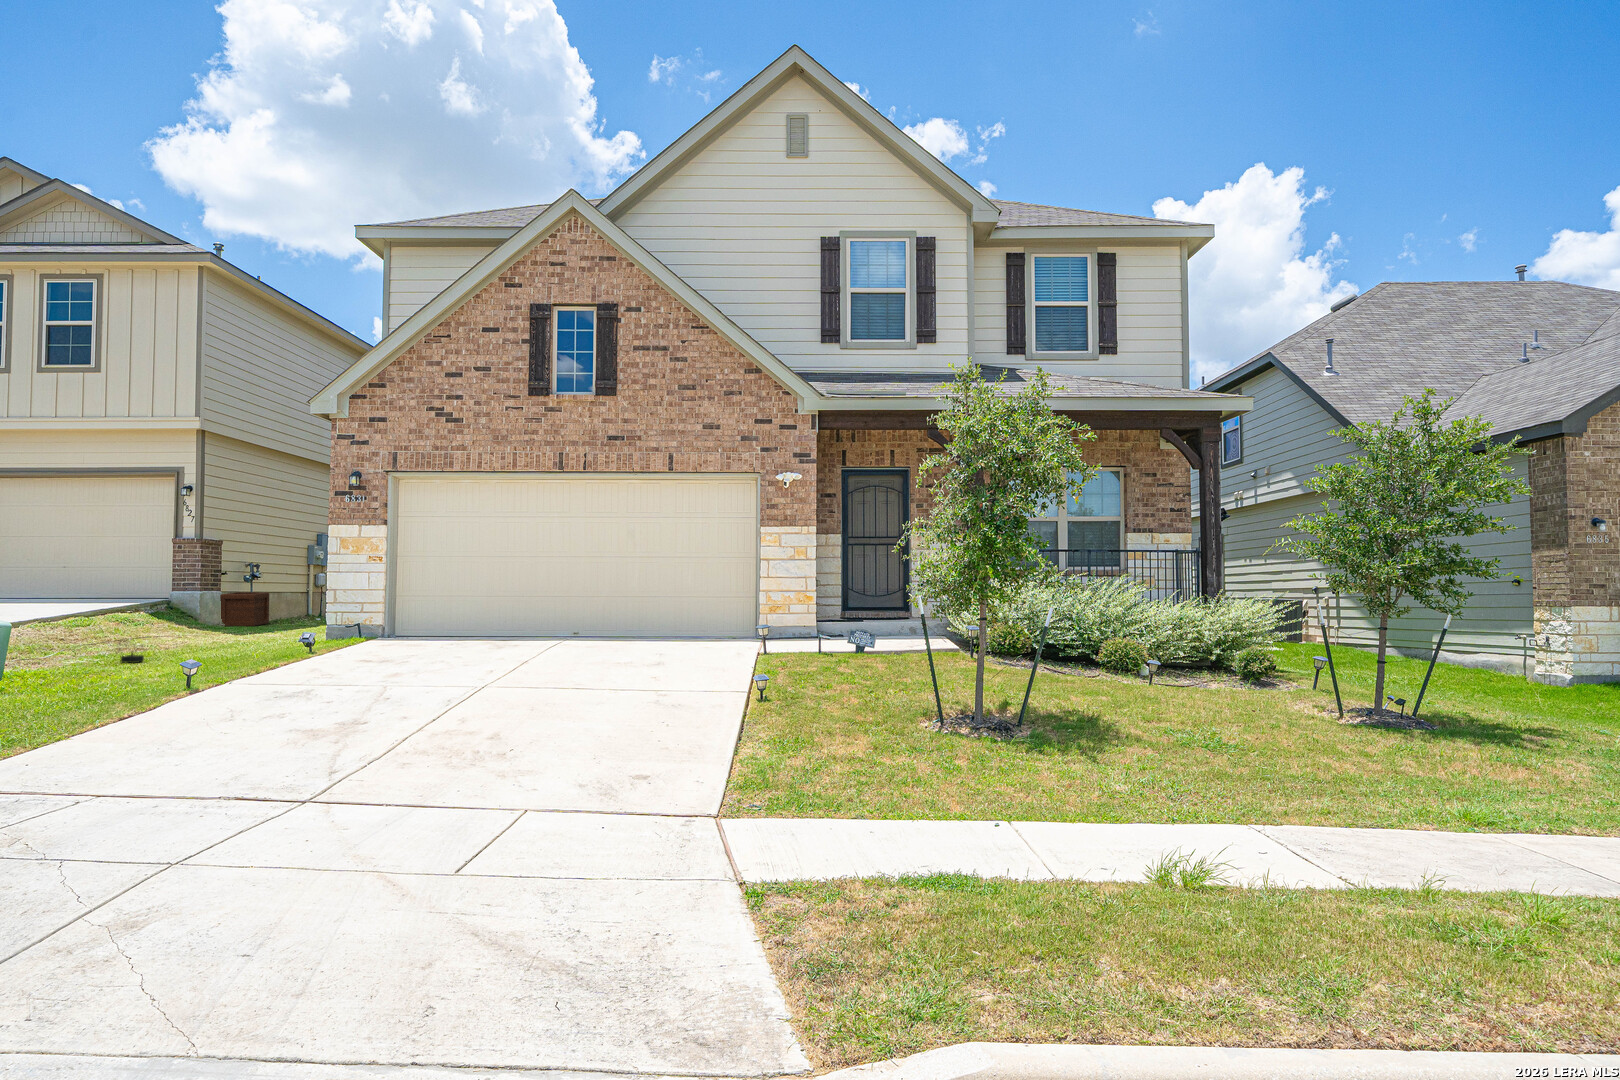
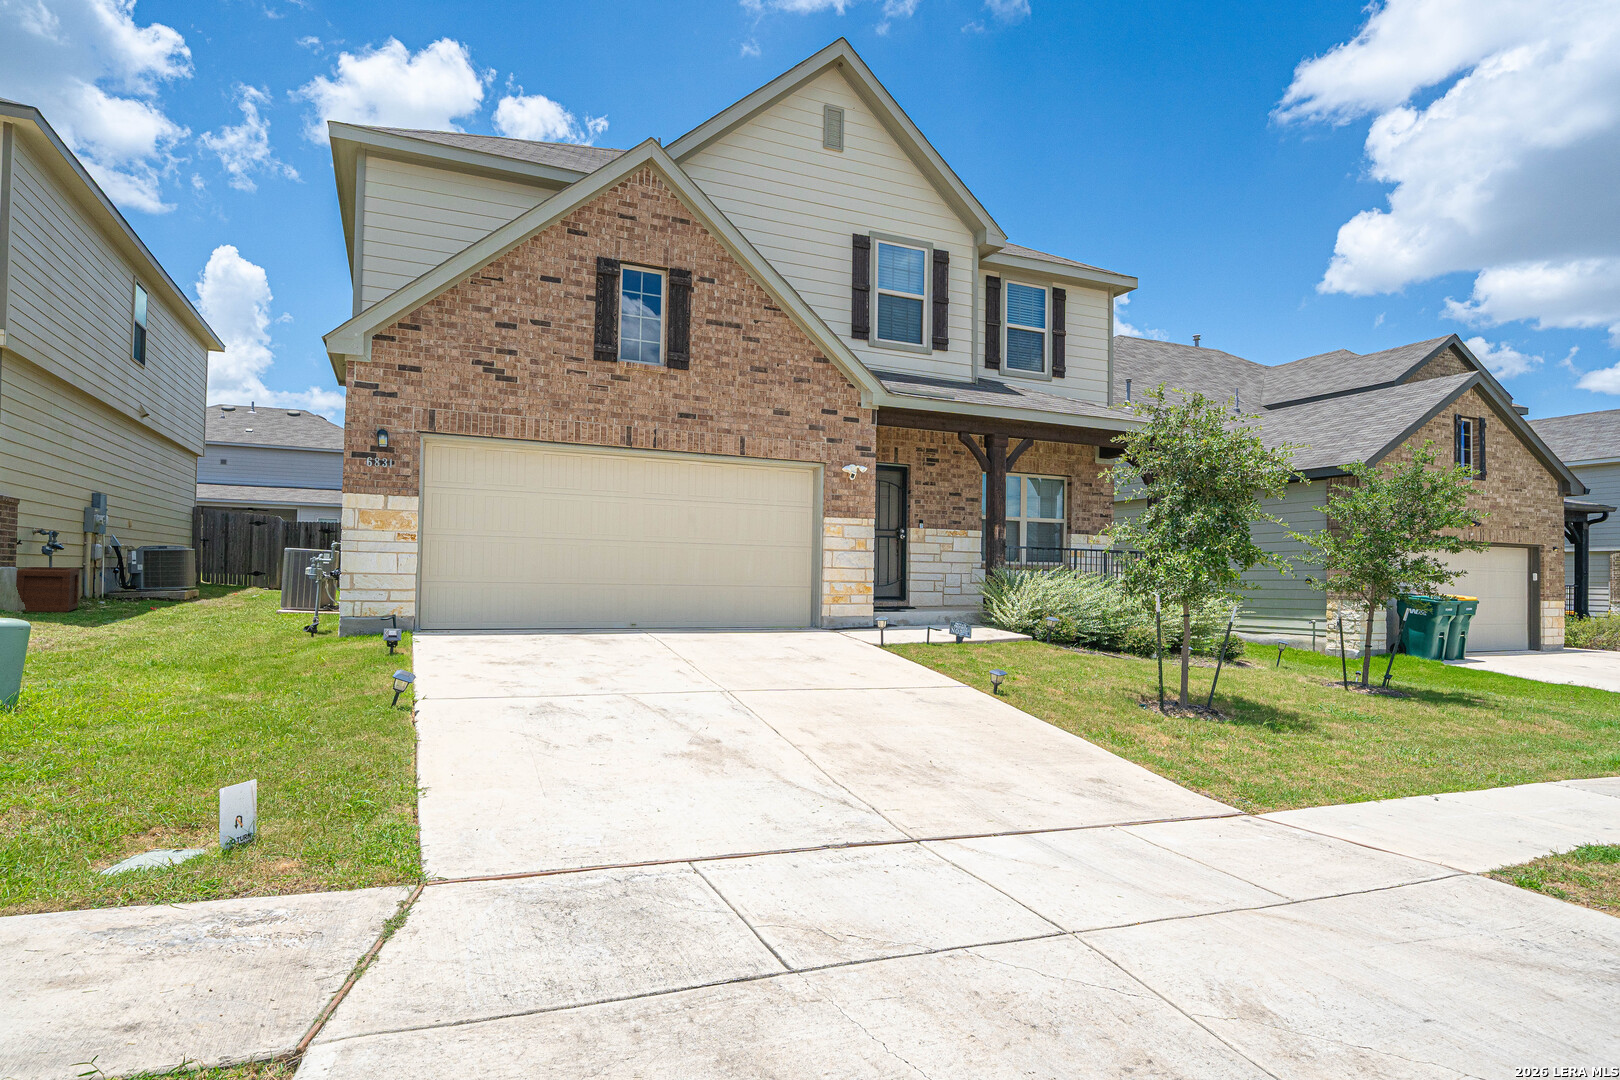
decorative plant: present [118,641,144,663] -> none [64,633,110,665]

